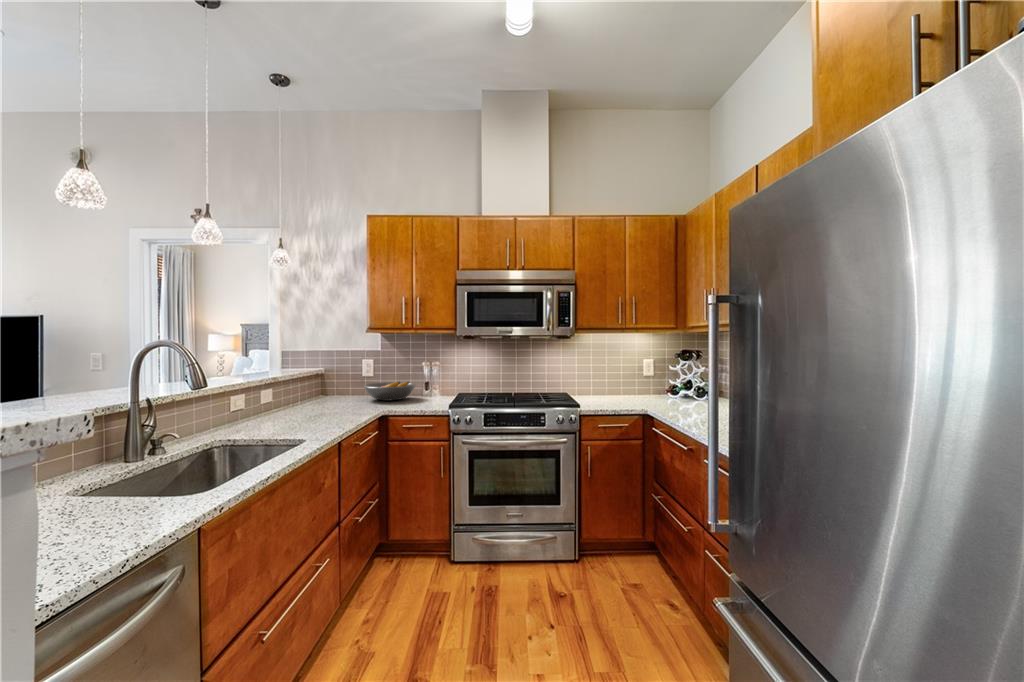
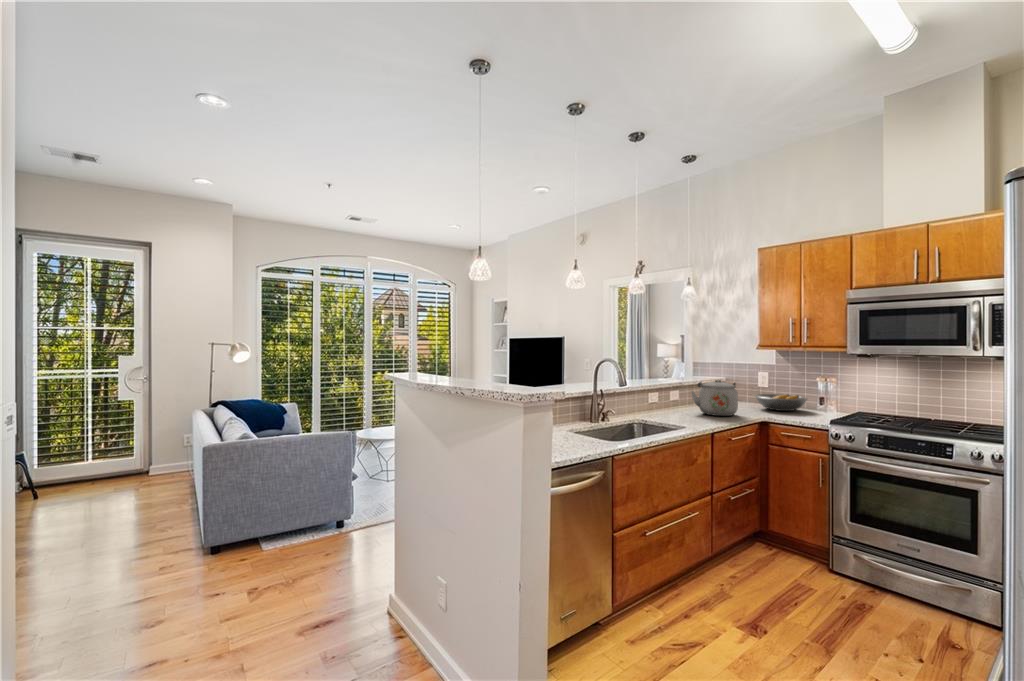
kettle: none [295,369,355,416] -> present [691,380,738,416]

